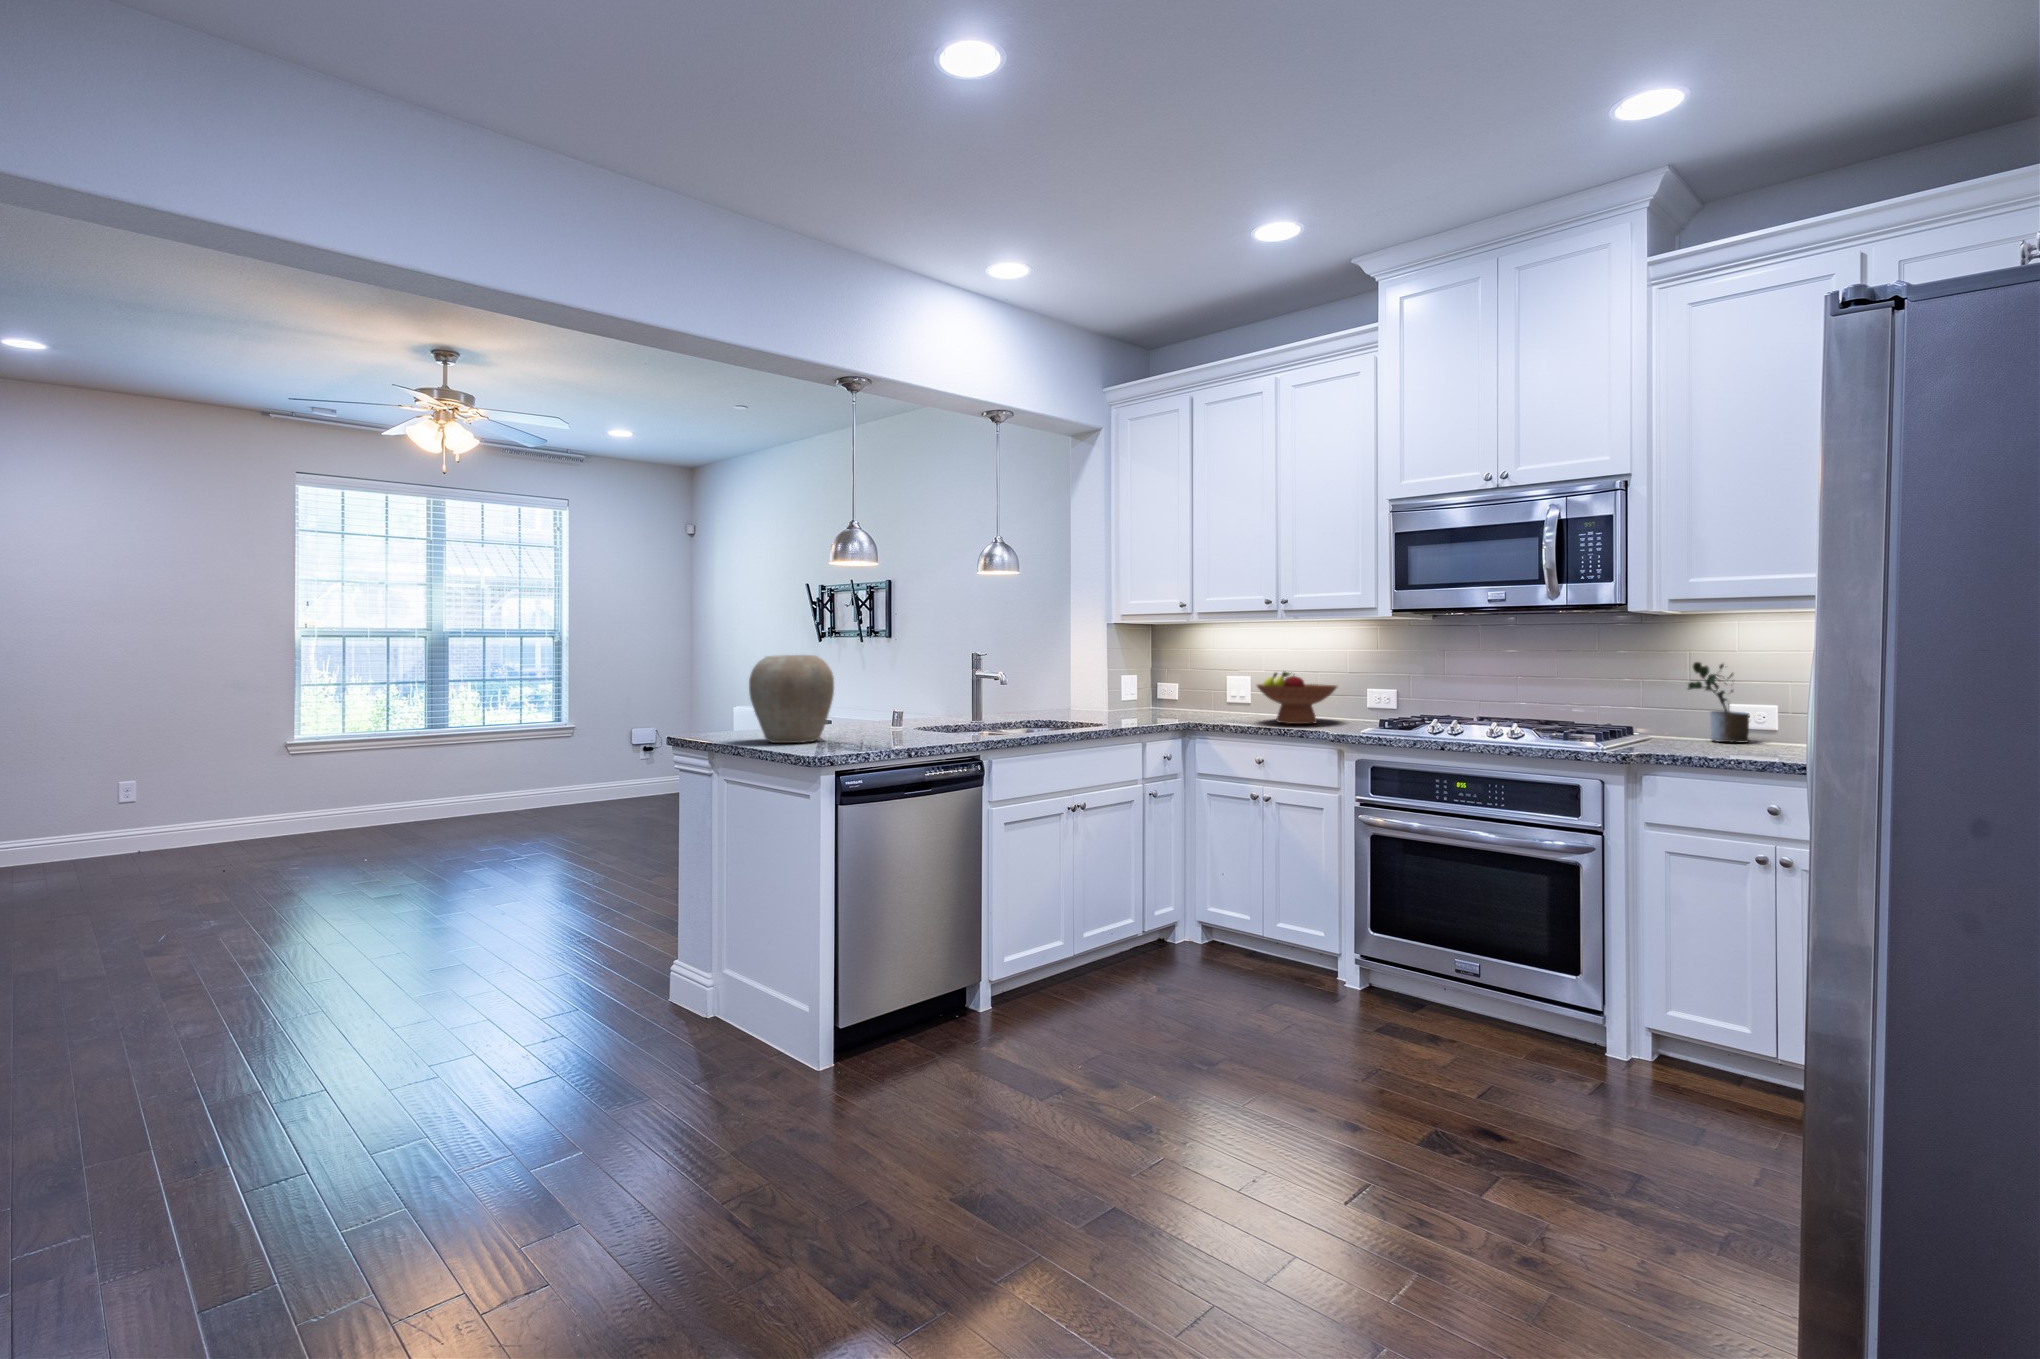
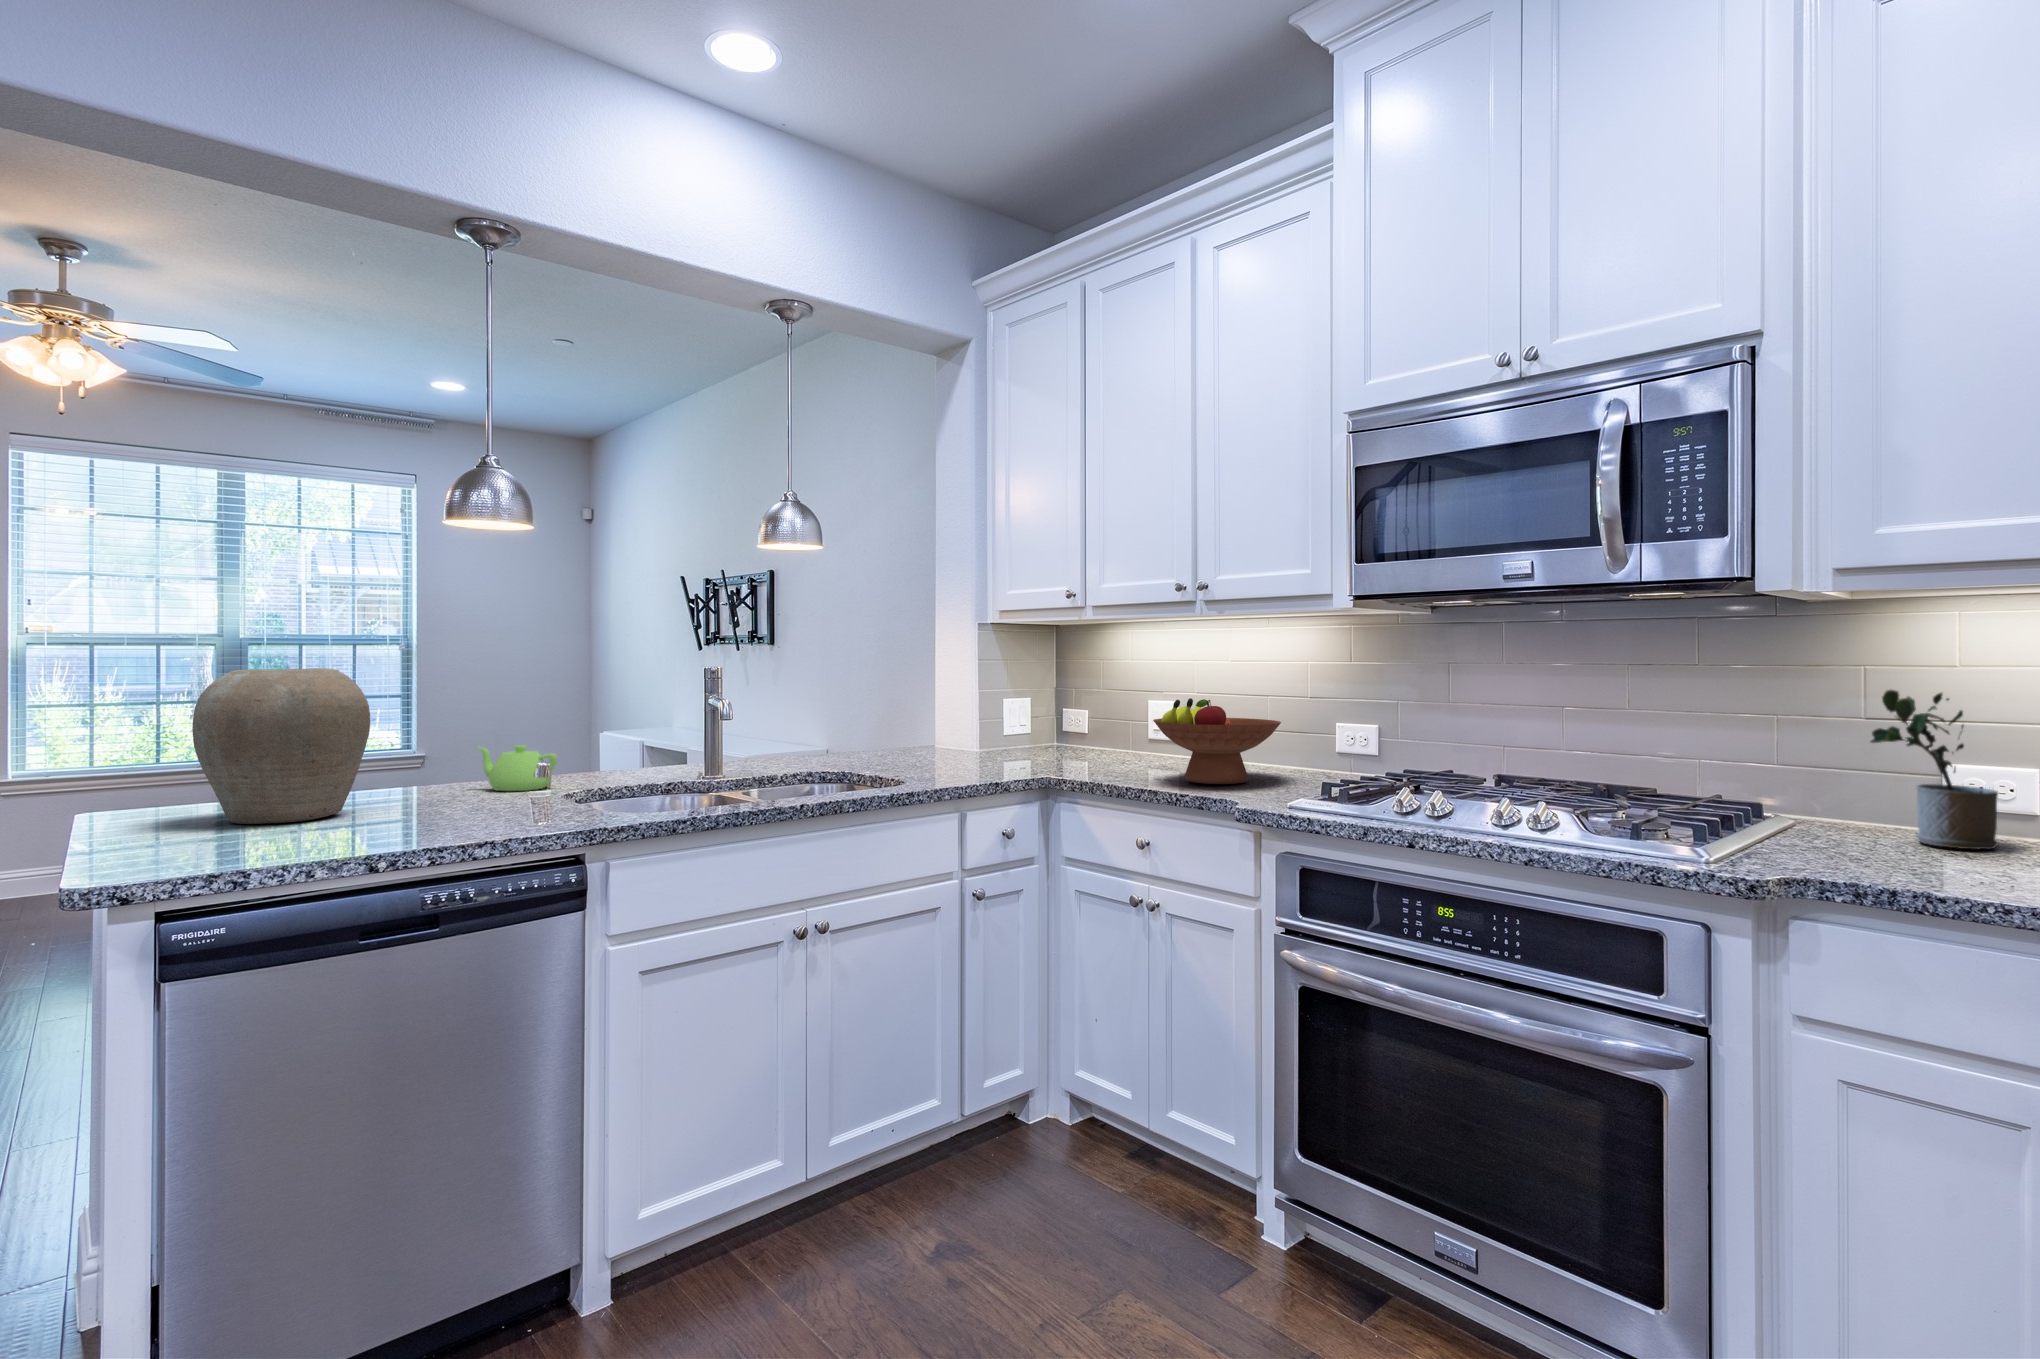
teapot: none [839,703,889,731] -> present [479,745,557,791]

